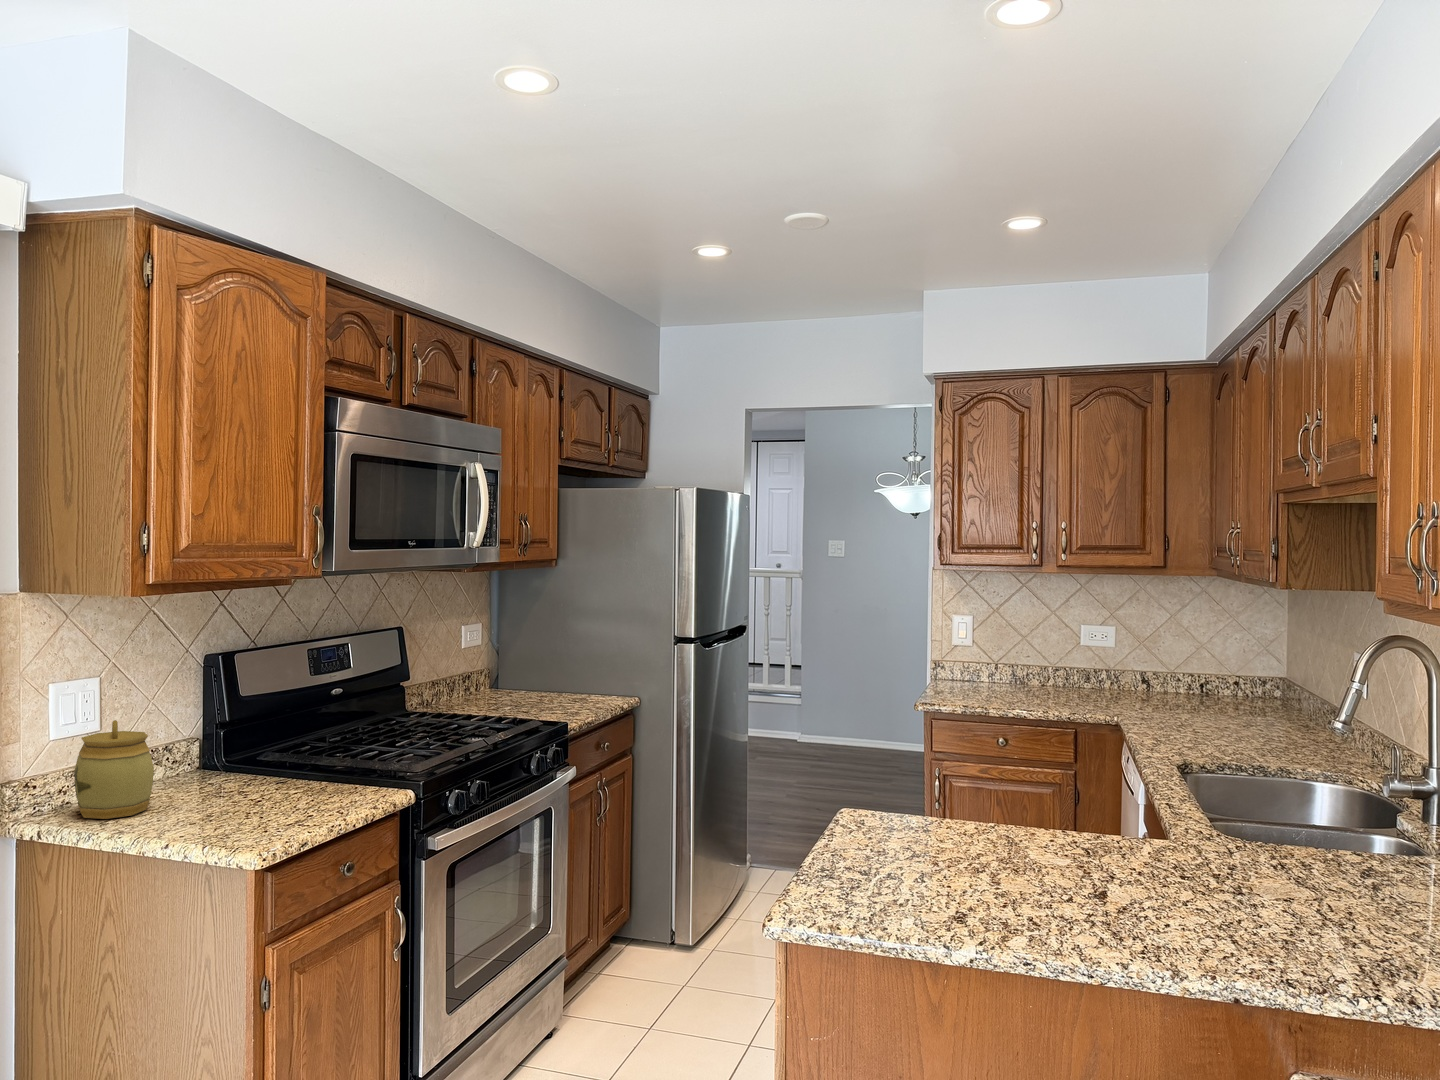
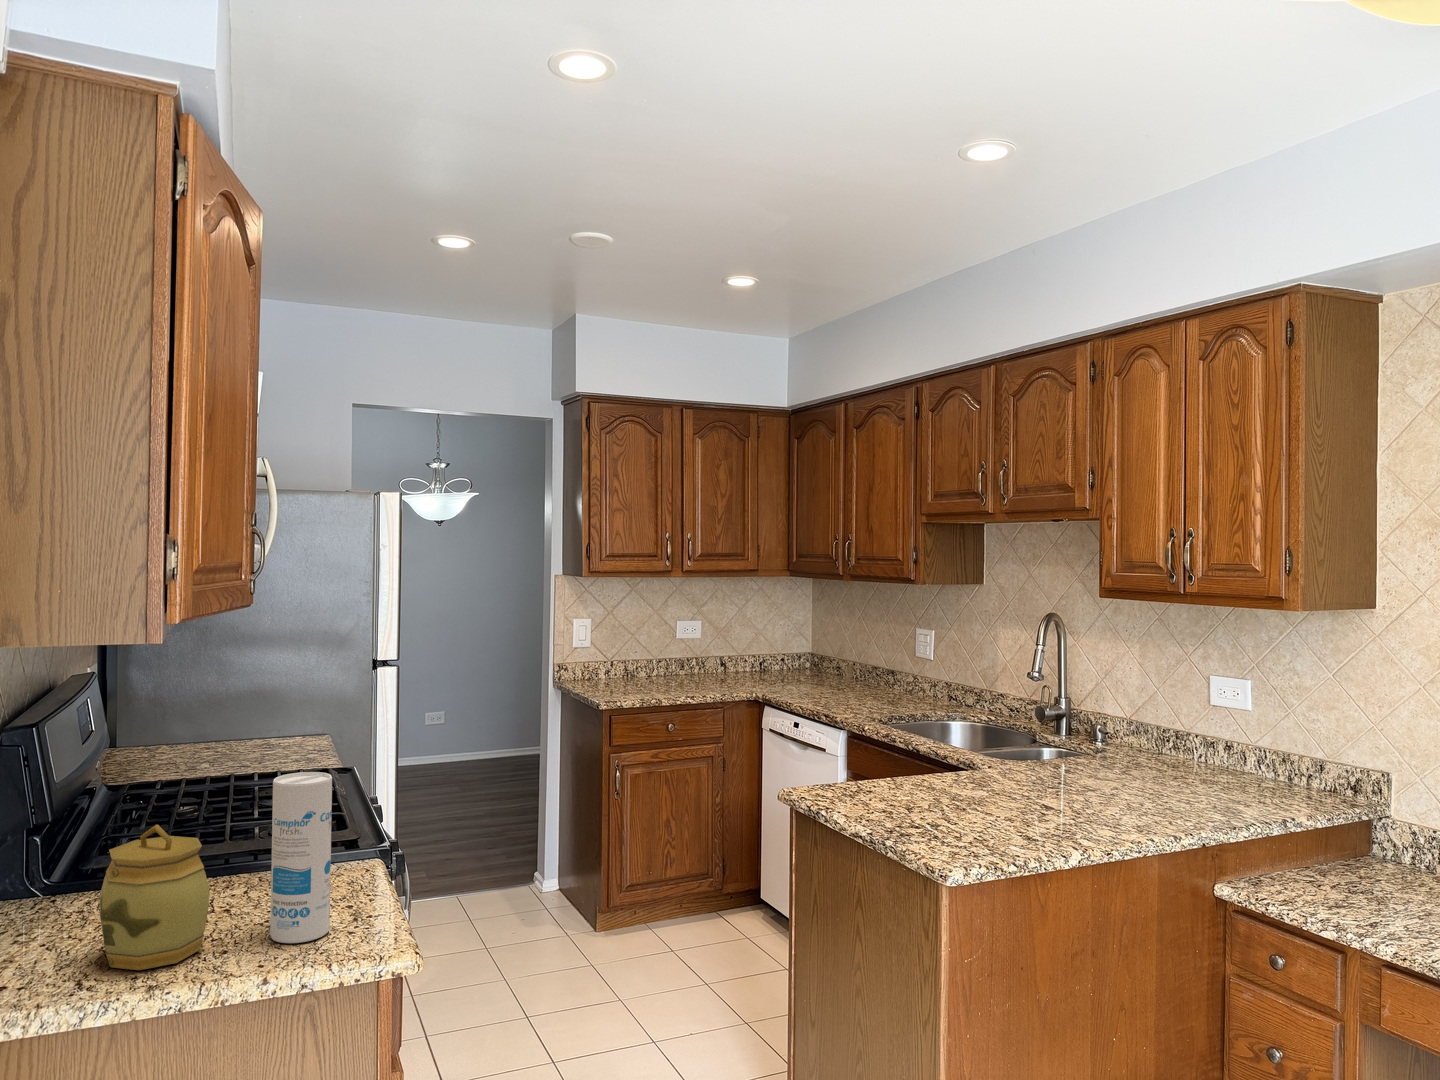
canister: none [170,698,219,826] -> present [270,772,332,943]

